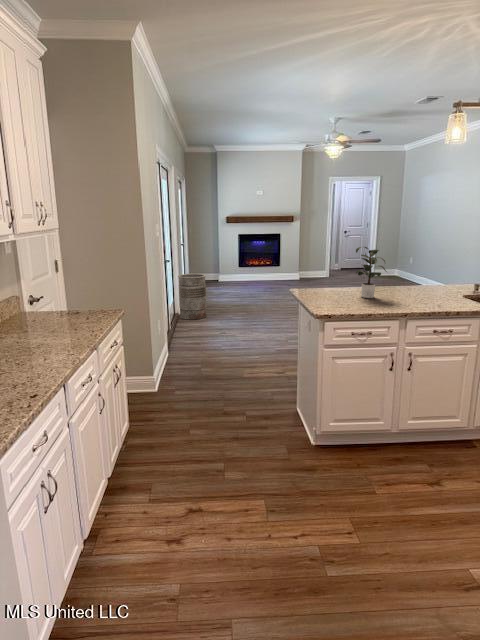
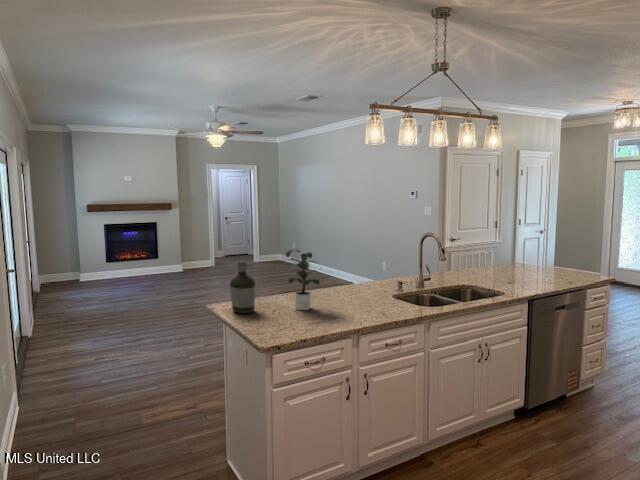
bottle: none [310,255,329,295] -> present [230,262,255,313]
trash can: present [178,274,207,319] -> none [19,281,67,345]

